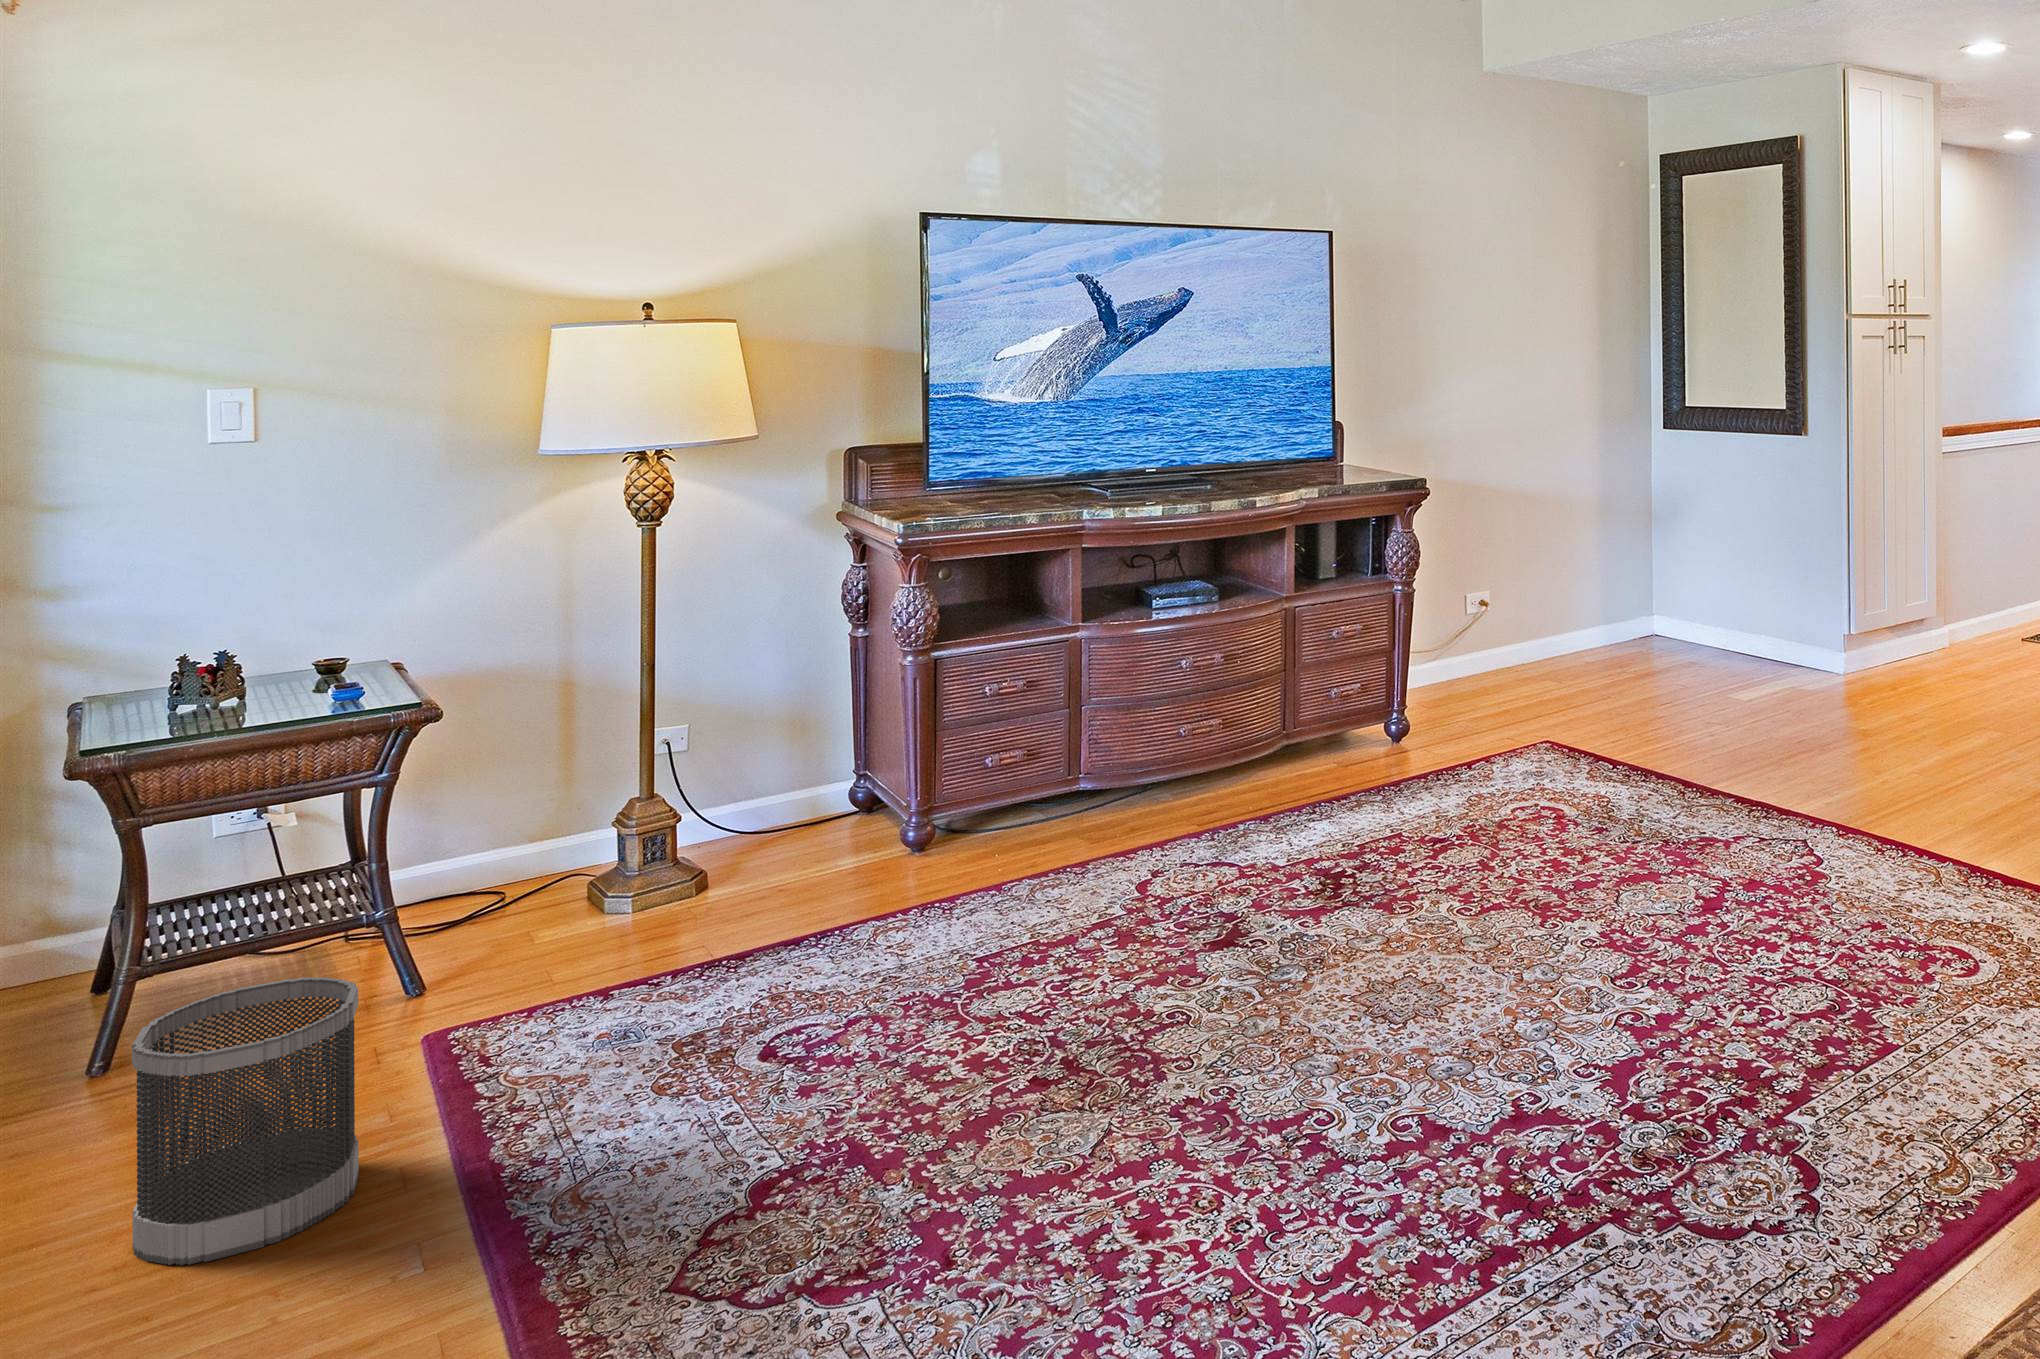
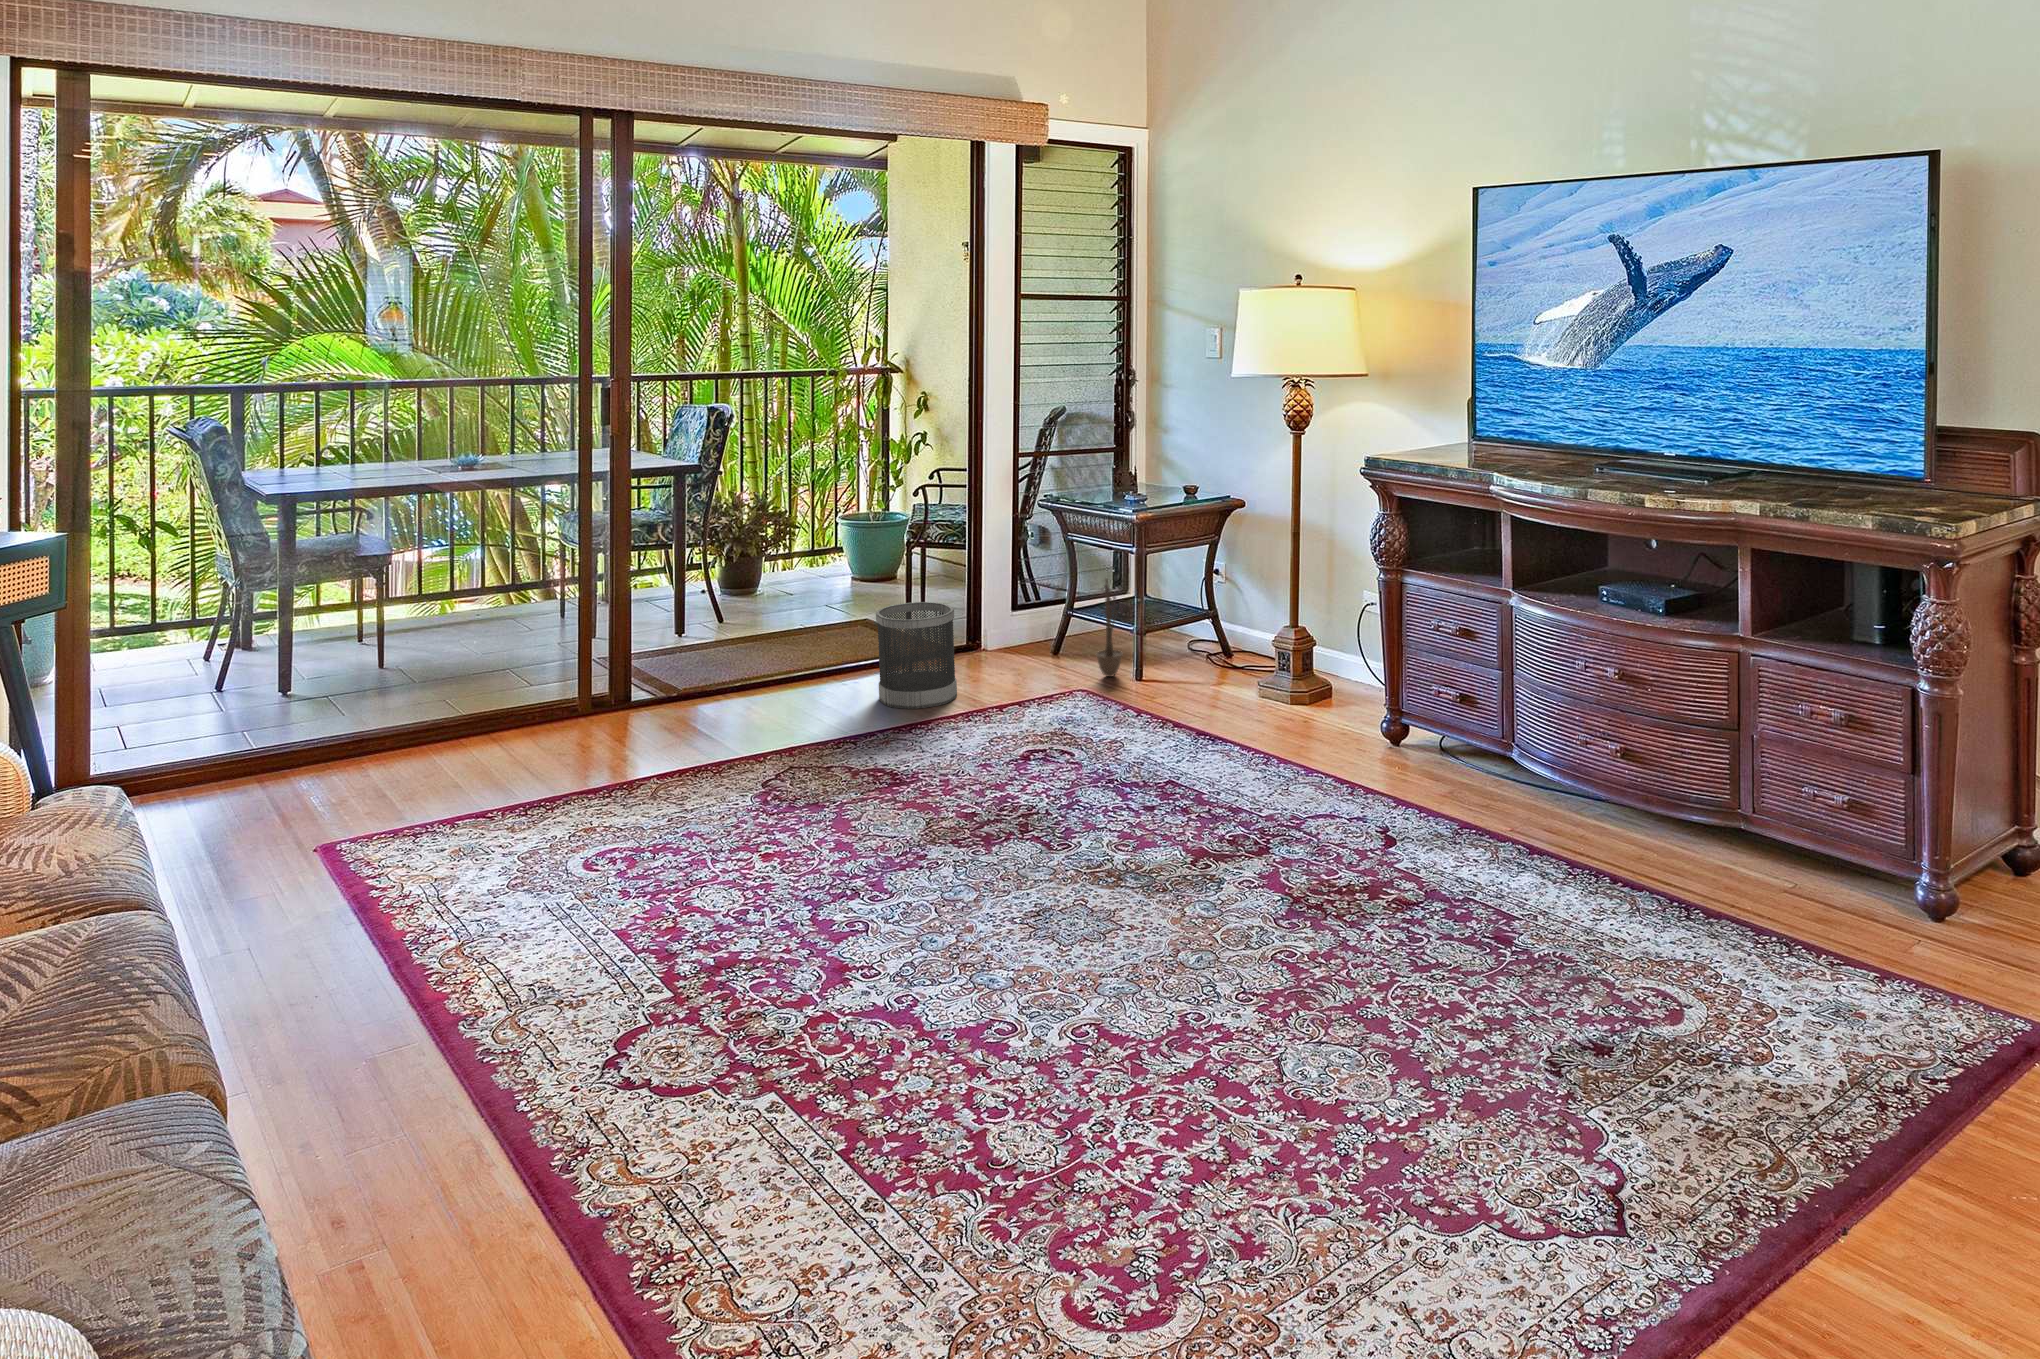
decorative plant: none [297,840,448,1023] -> present [1096,579,1126,677]

